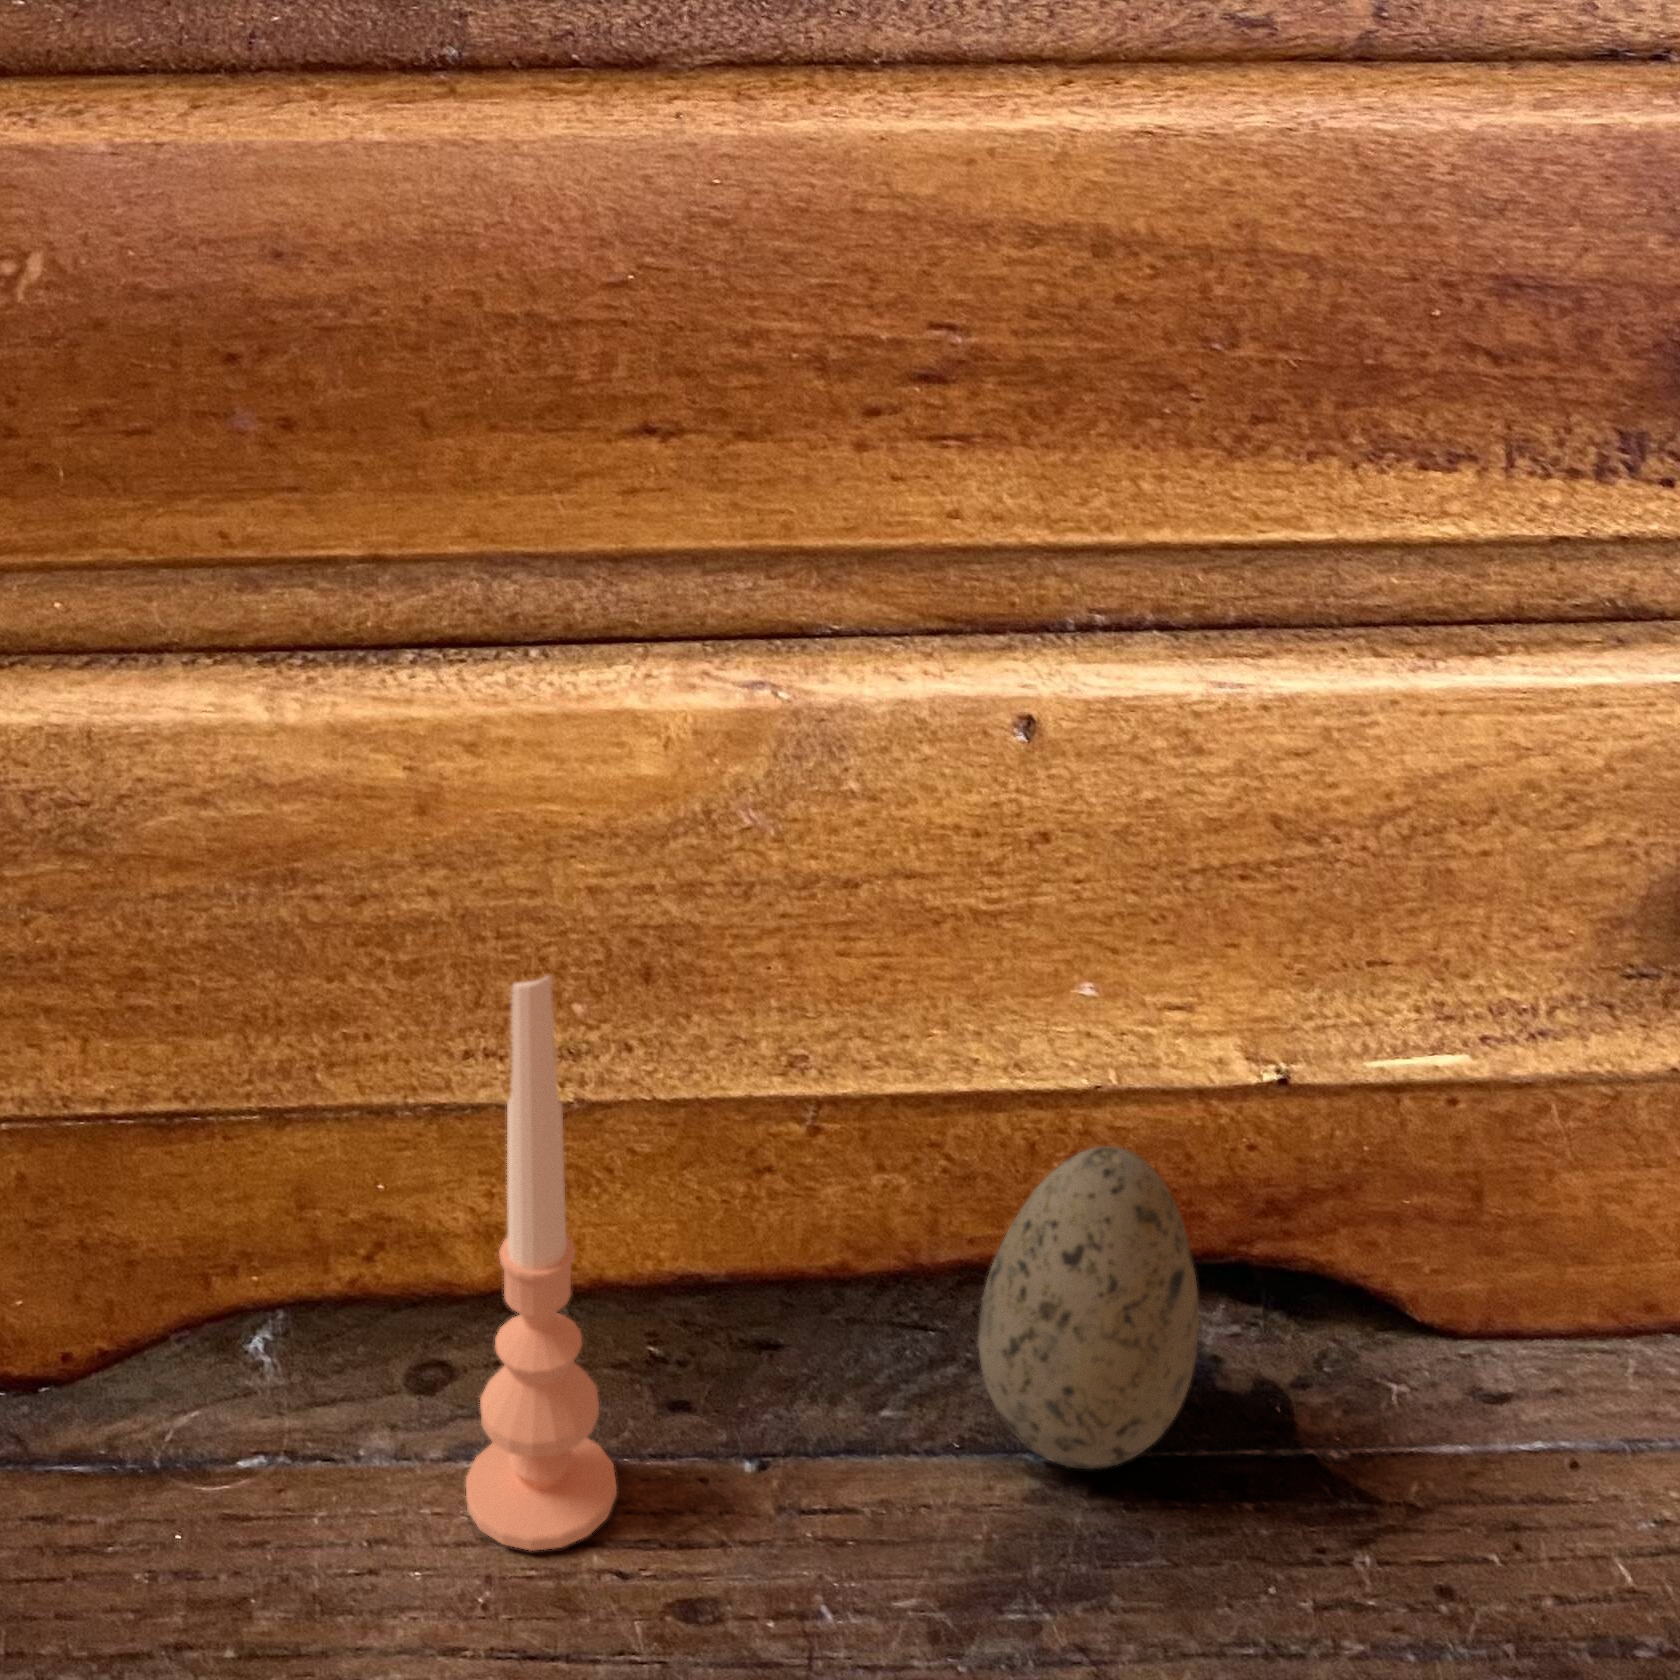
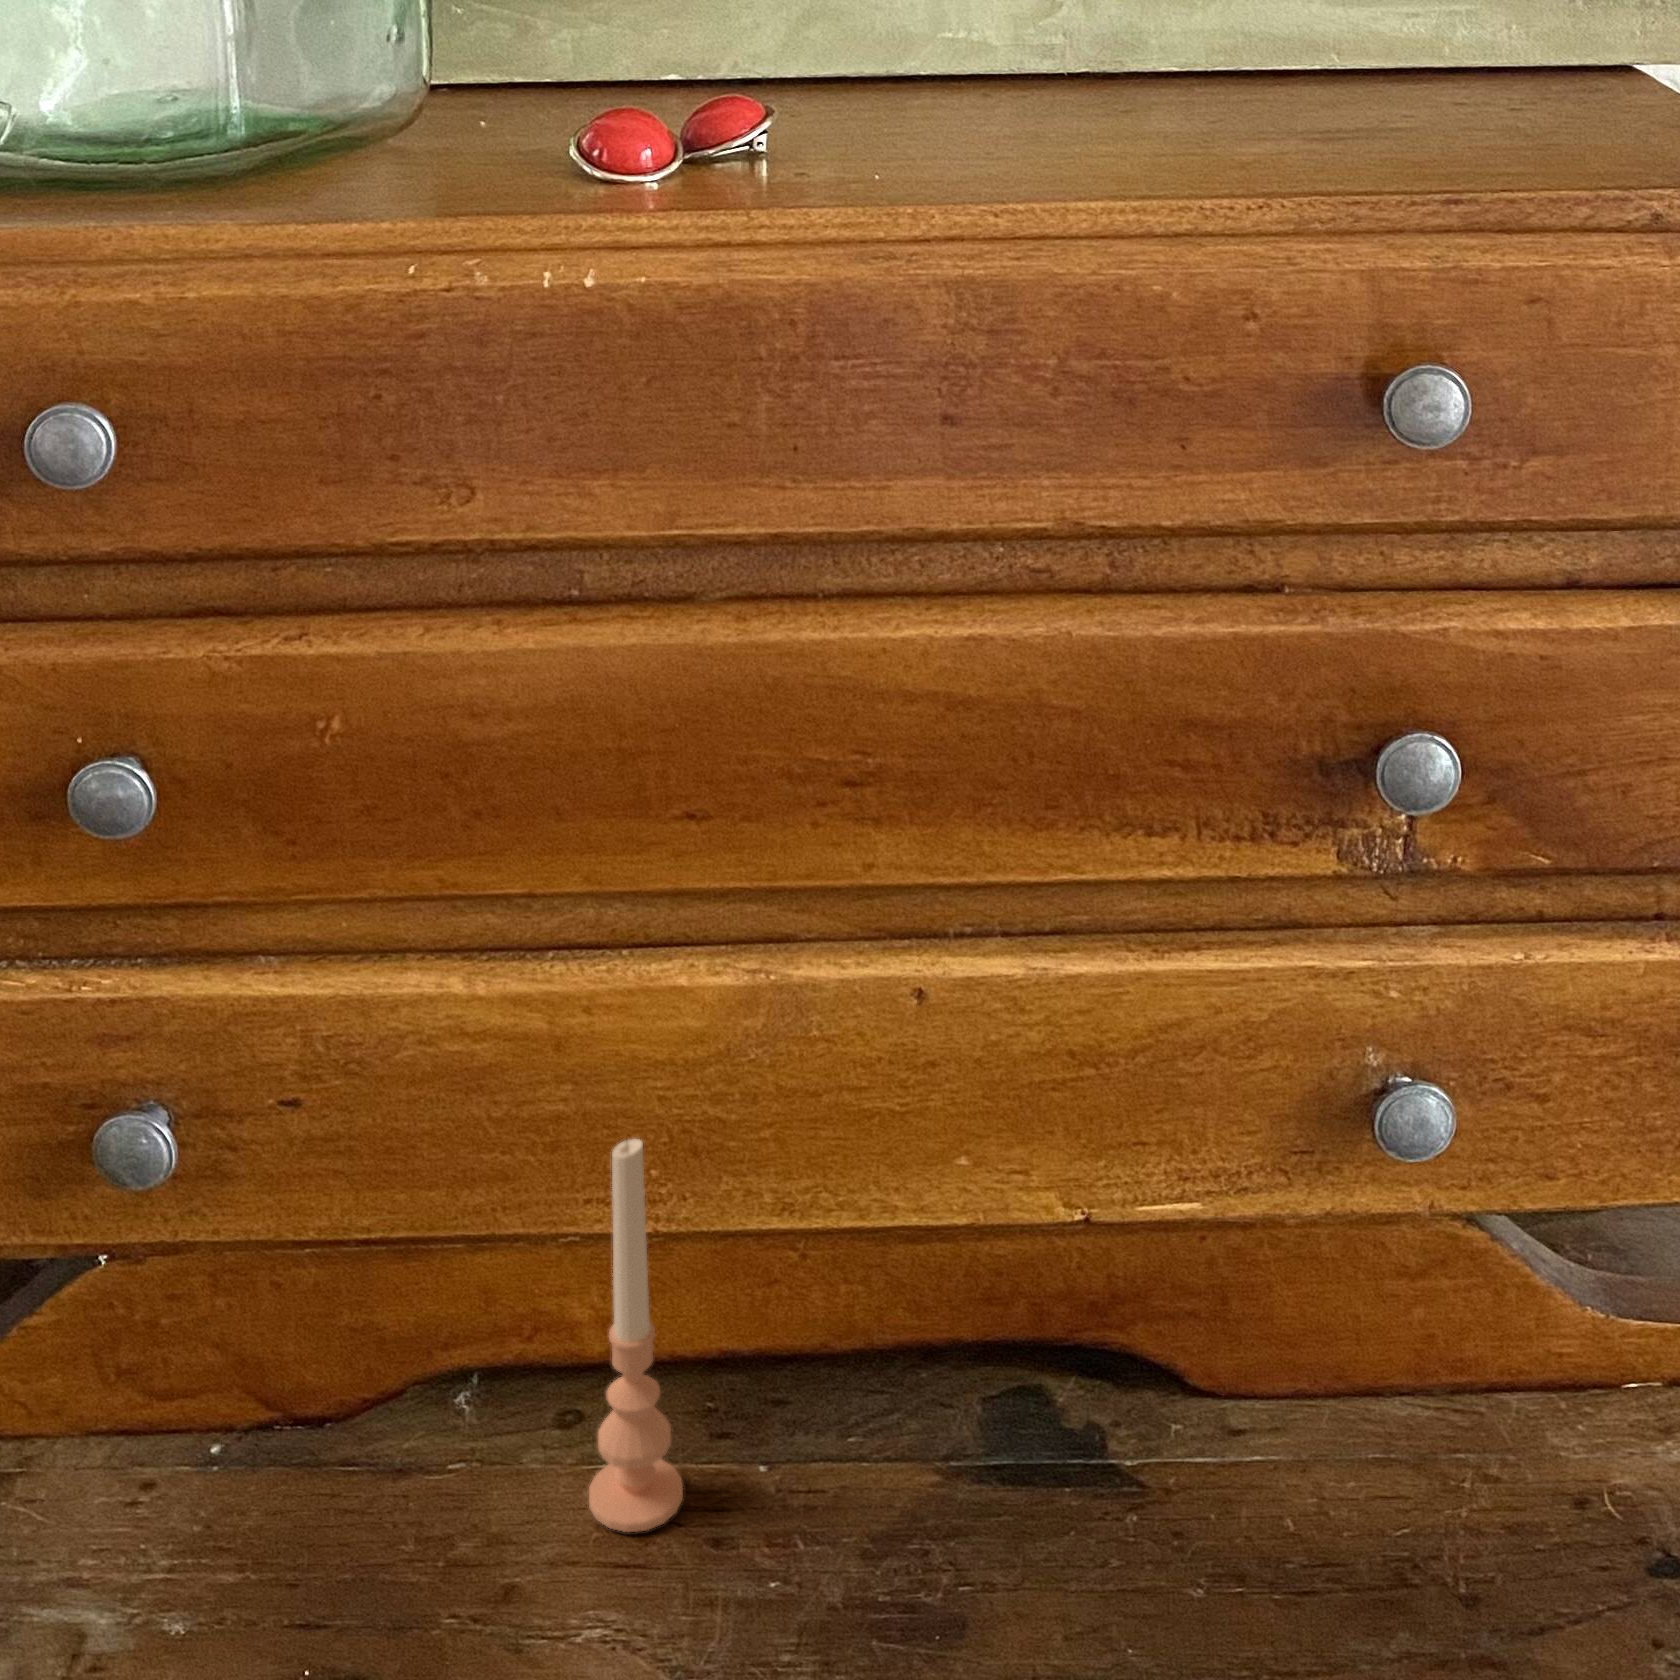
decorative egg: present [978,1146,1199,1469] -> none [912,1265,1047,1482]

